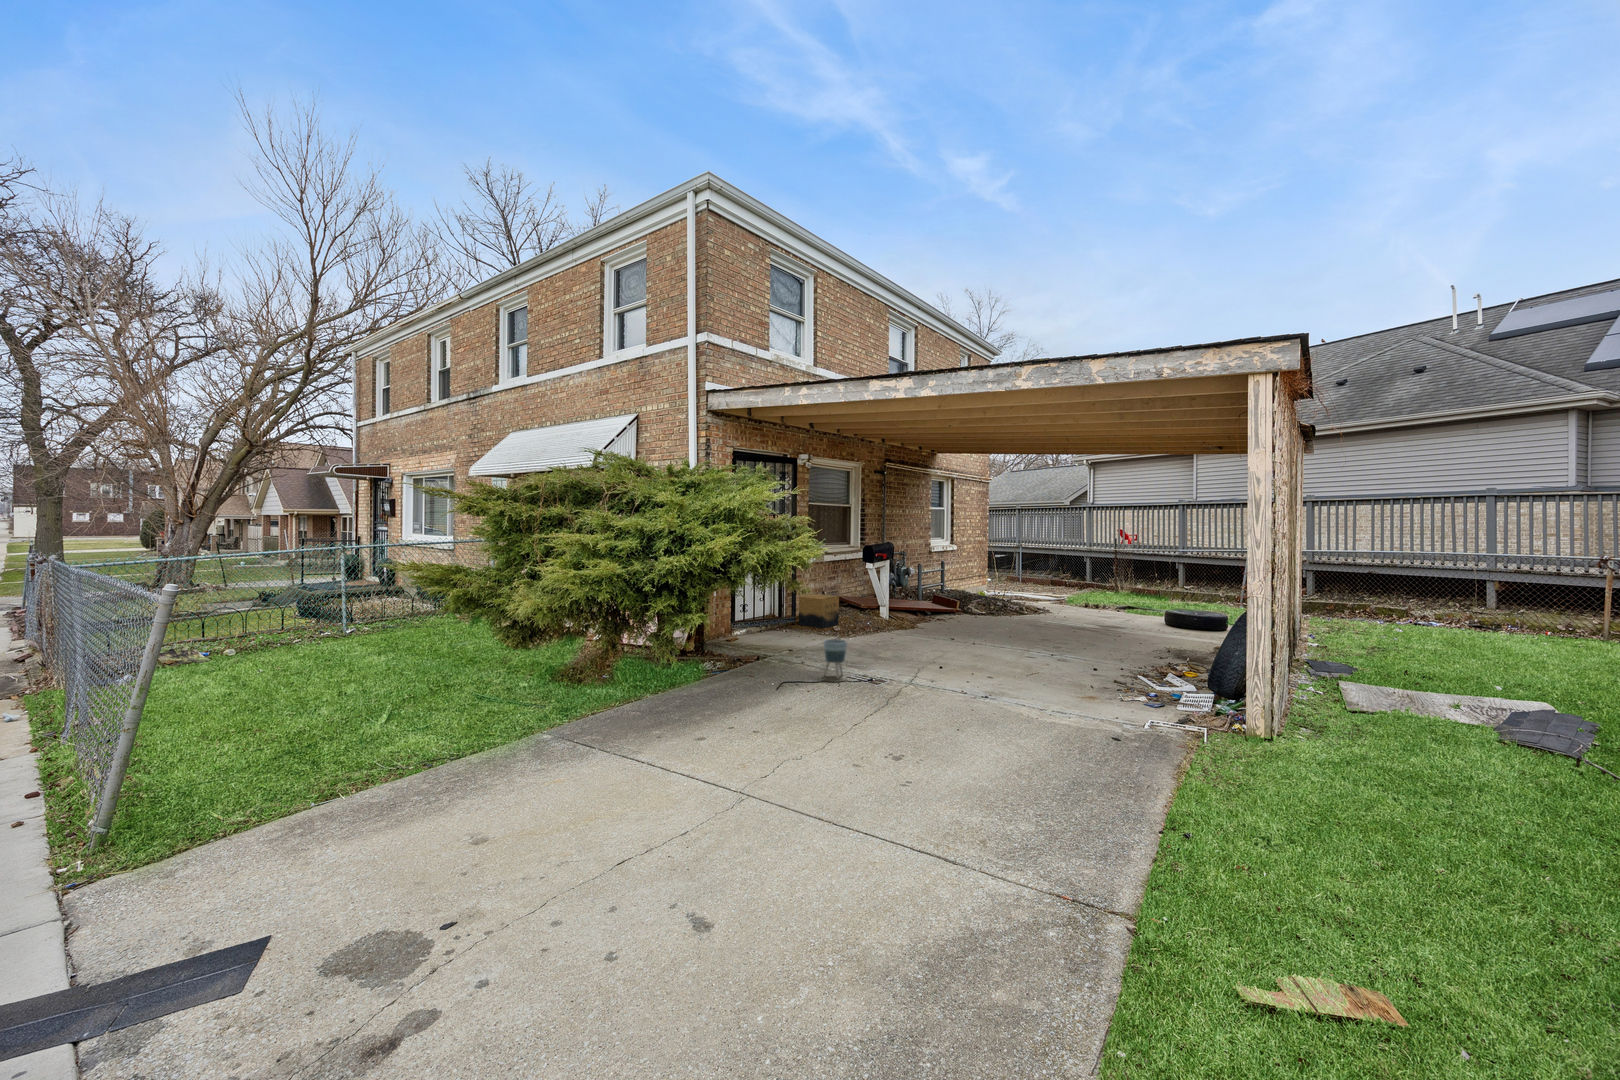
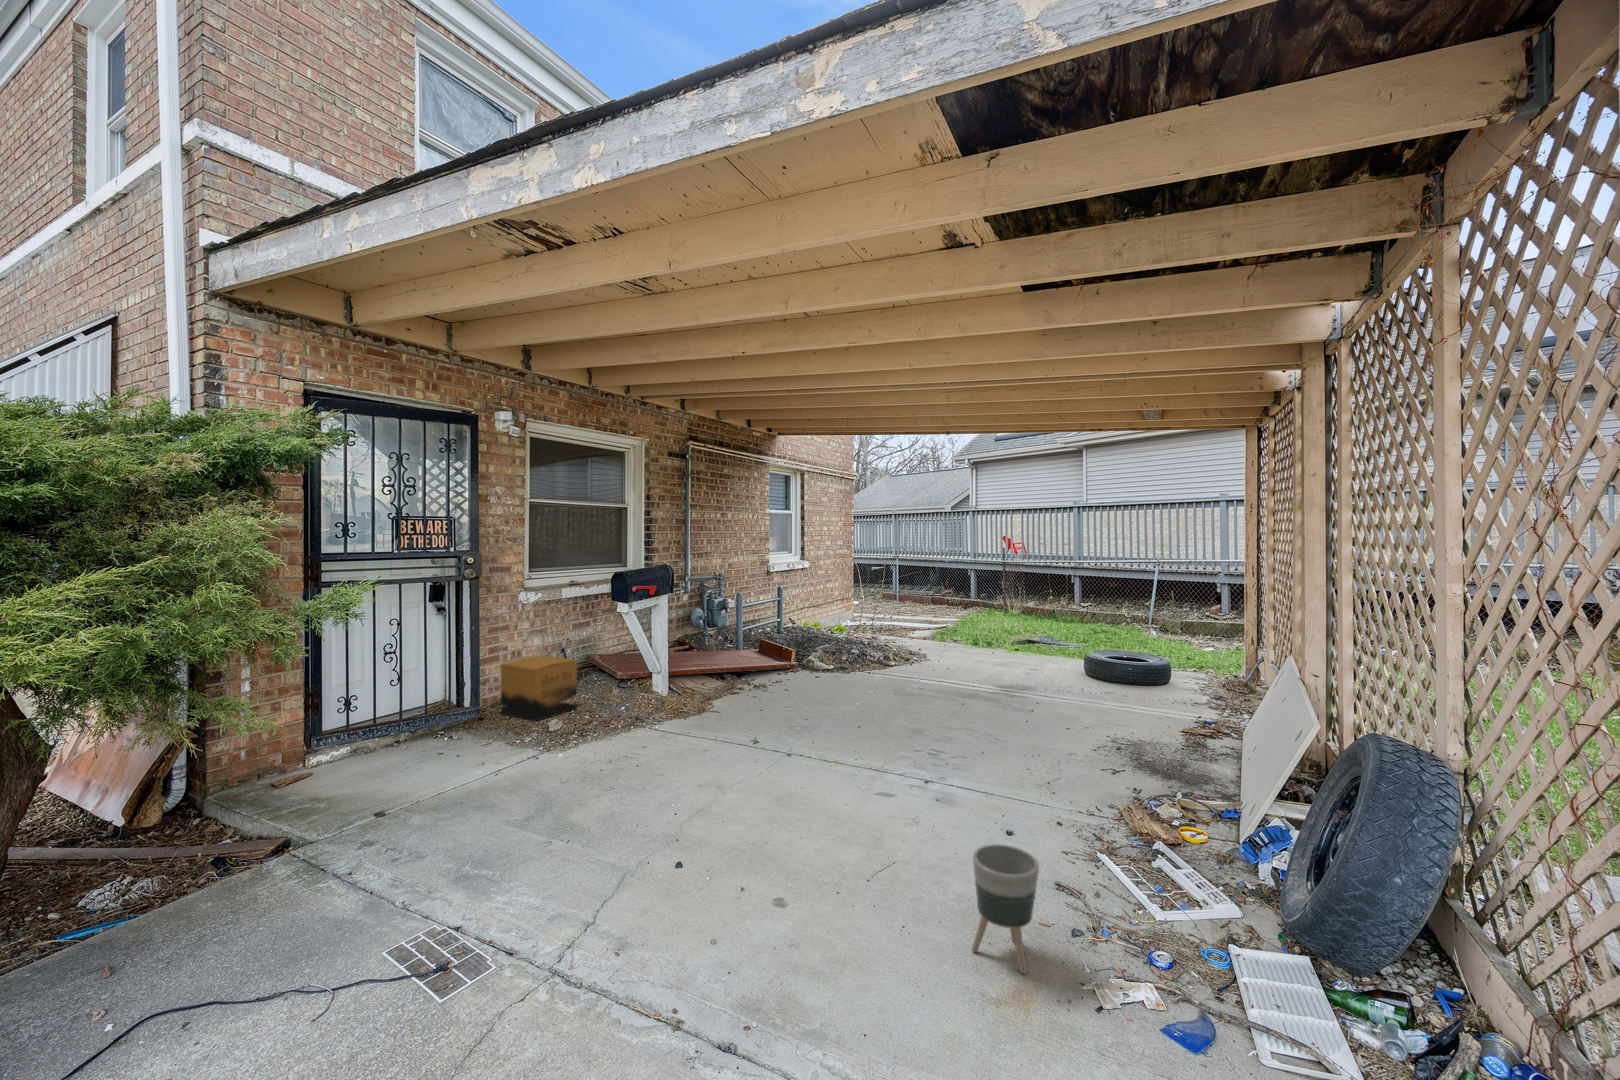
planter: present [824,639,847,679] -> present [972,844,1039,974]

